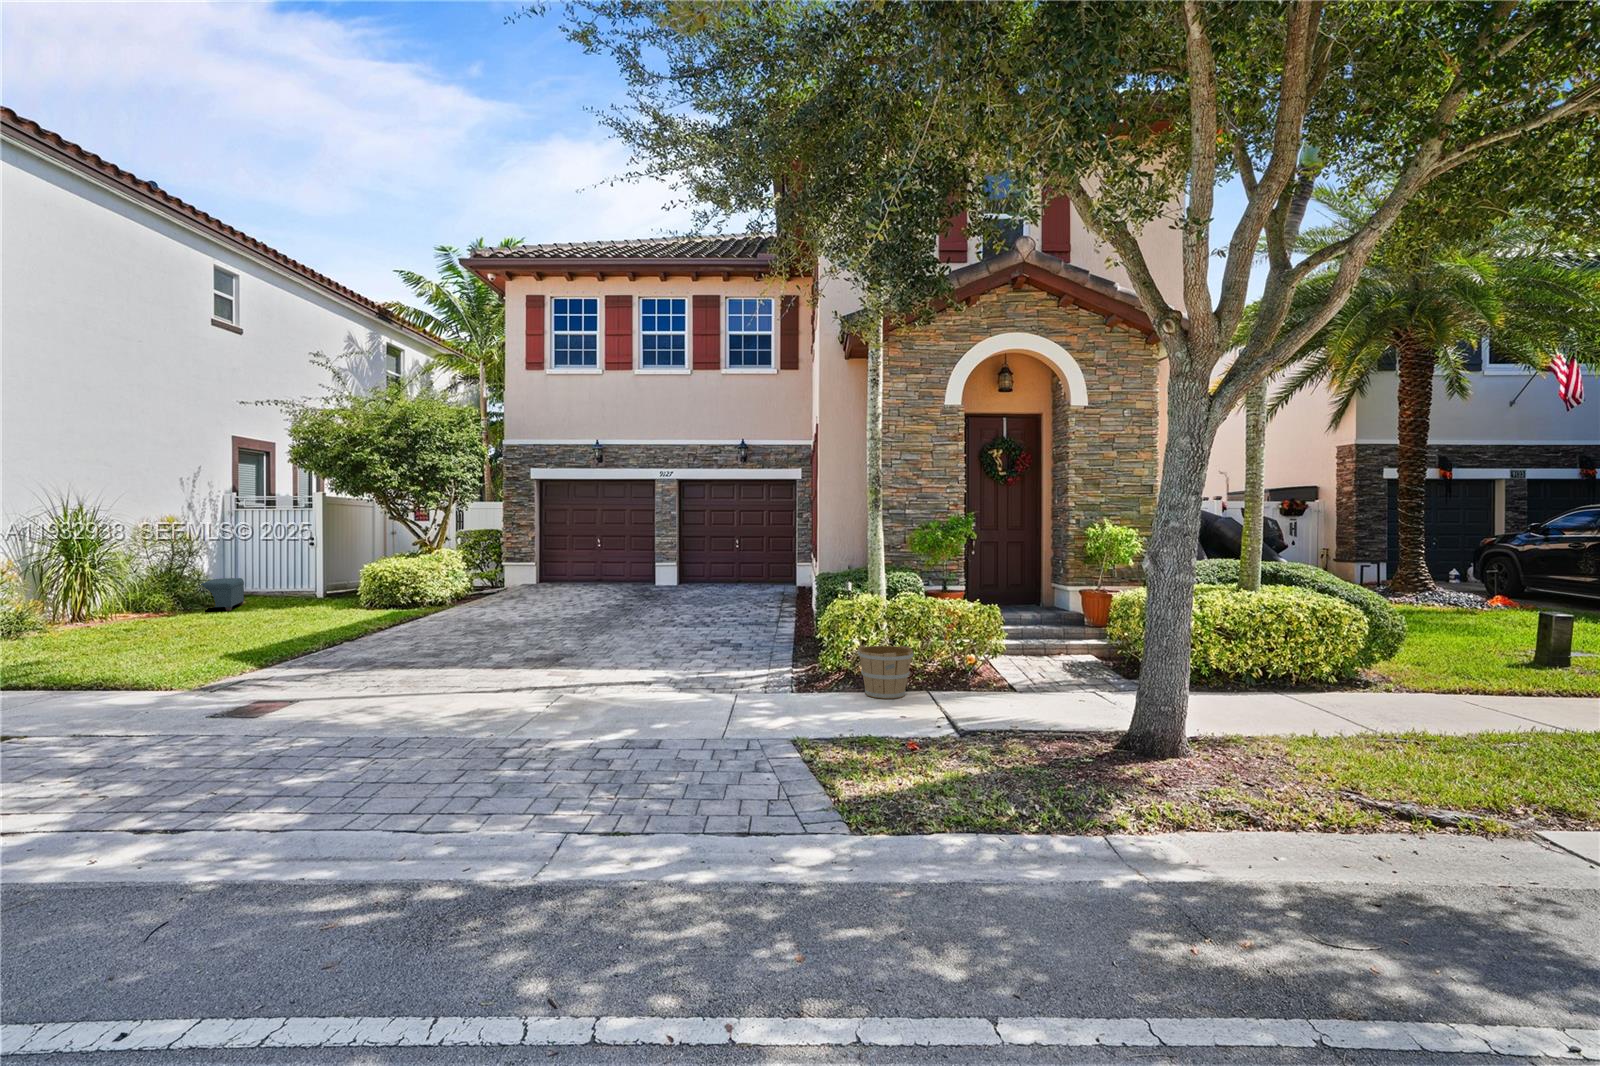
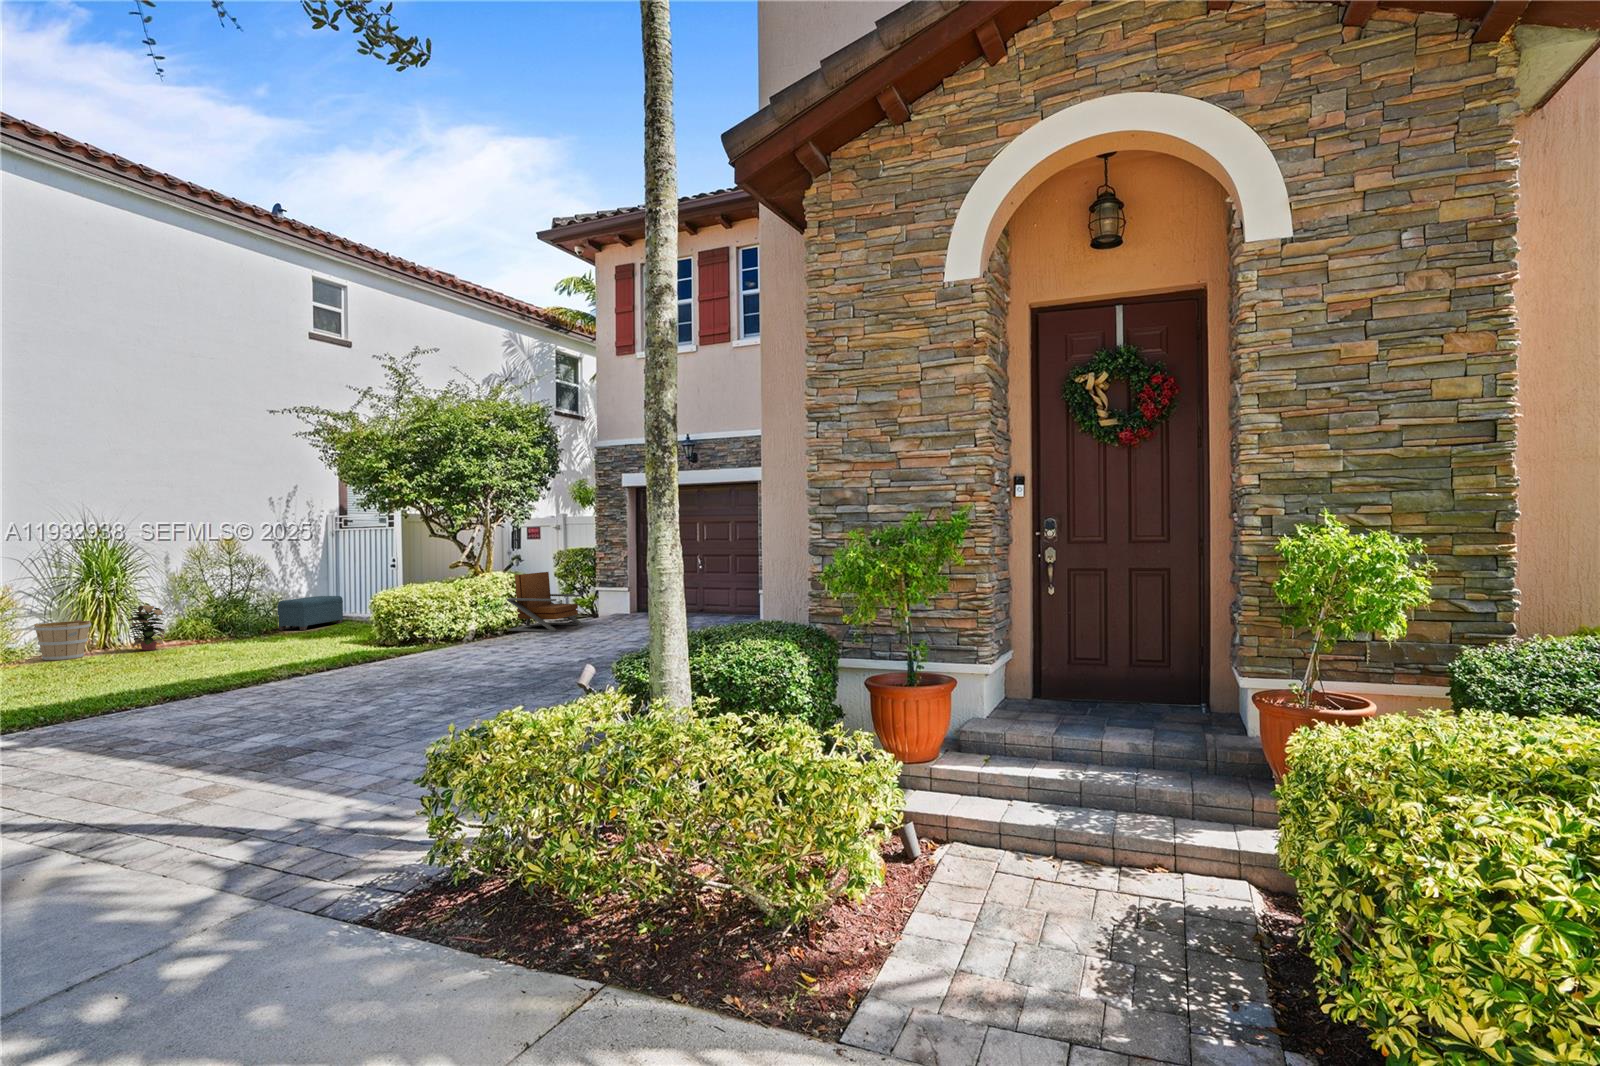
lounge chair: none [450,552,501,603] -> present [507,572,583,632]
decorative plant: none [106,588,147,631] -> present [127,605,165,650]
wooden bucket: present [858,646,914,699] -> present [34,620,91,661]

